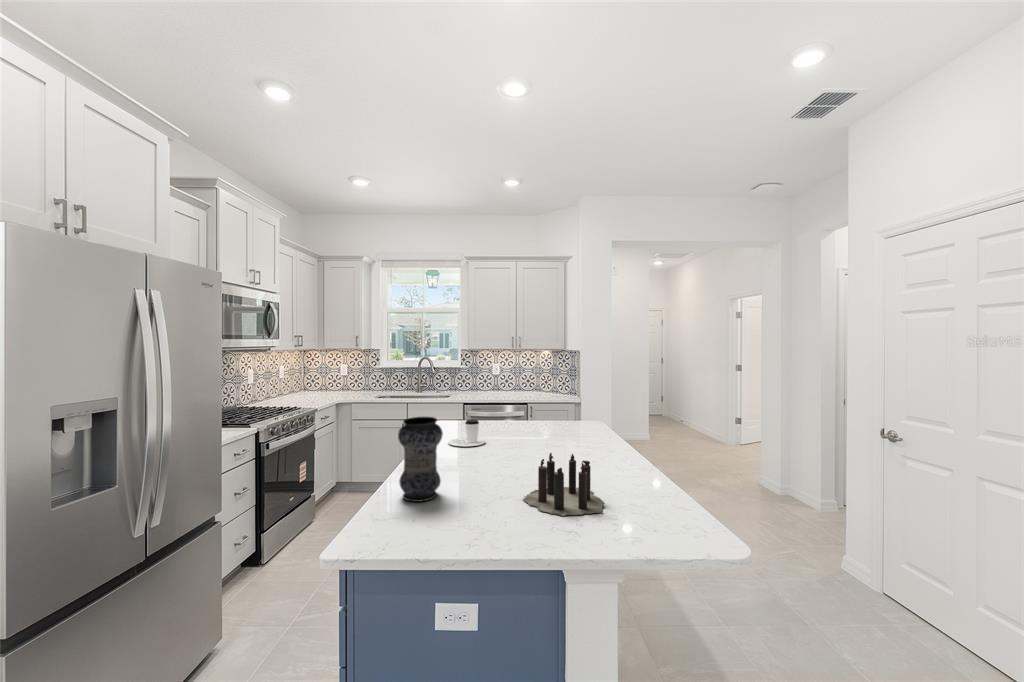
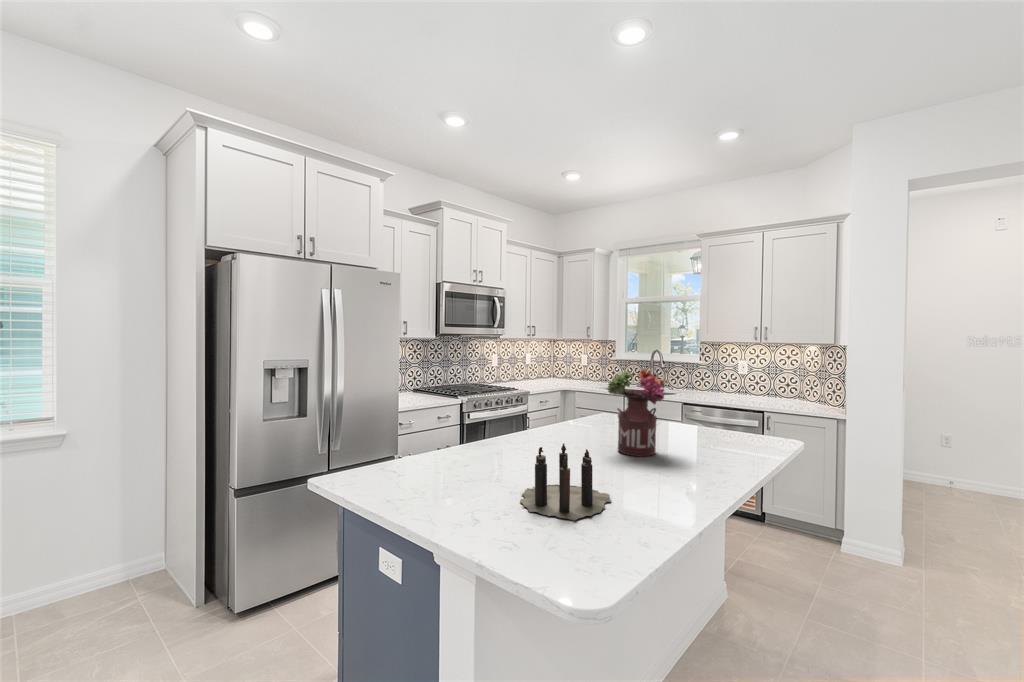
flower arrangement: none [510,380,559,455] -> present [607,369,665,456]
vase: present [398,417,443,502] -> none [435,390,477,469]
coffee cup: present [448,419,485,447] -> none [568,409,609,437]

